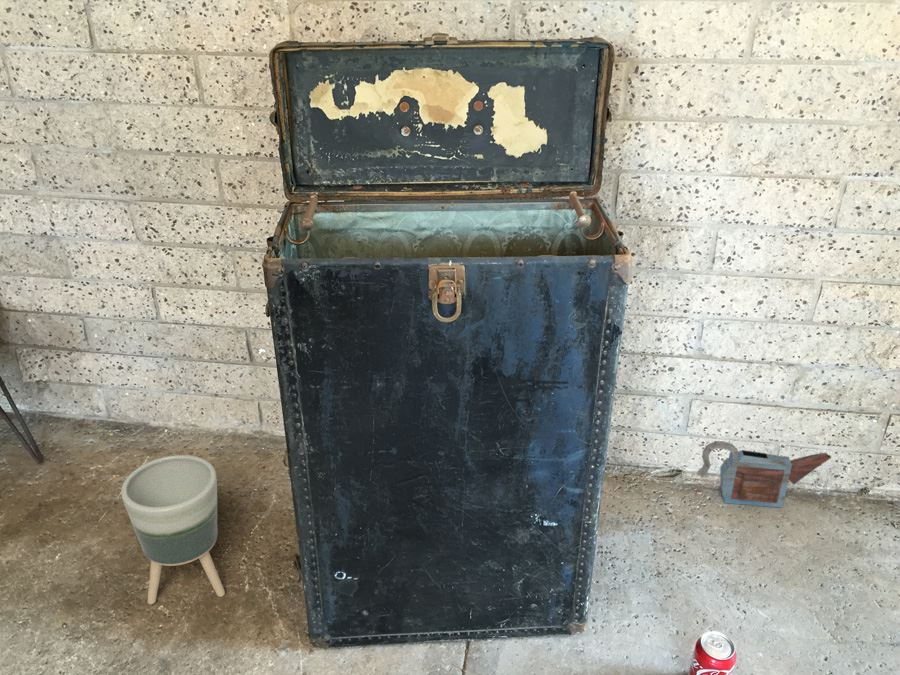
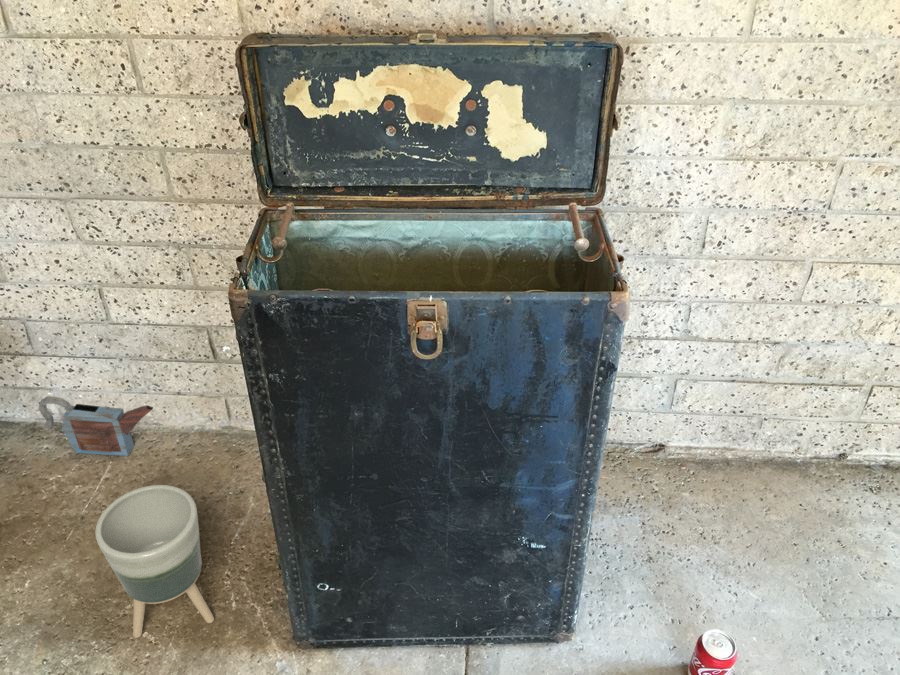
watering can: present [698,441,831,508] -> present [39,396,153,456]

